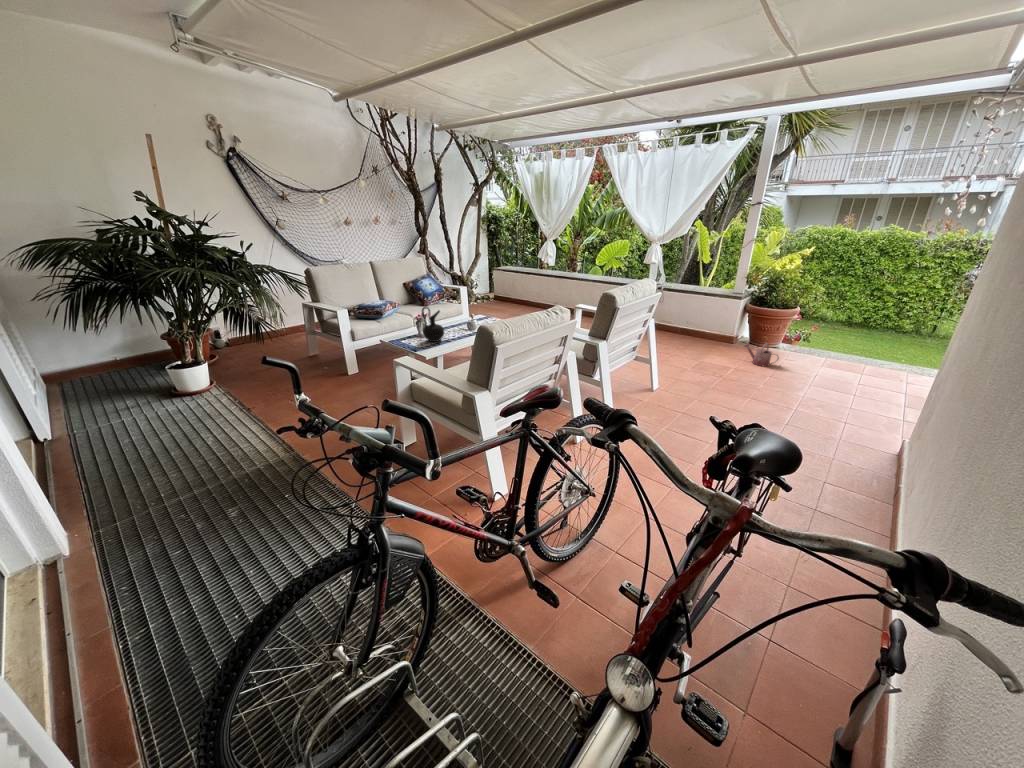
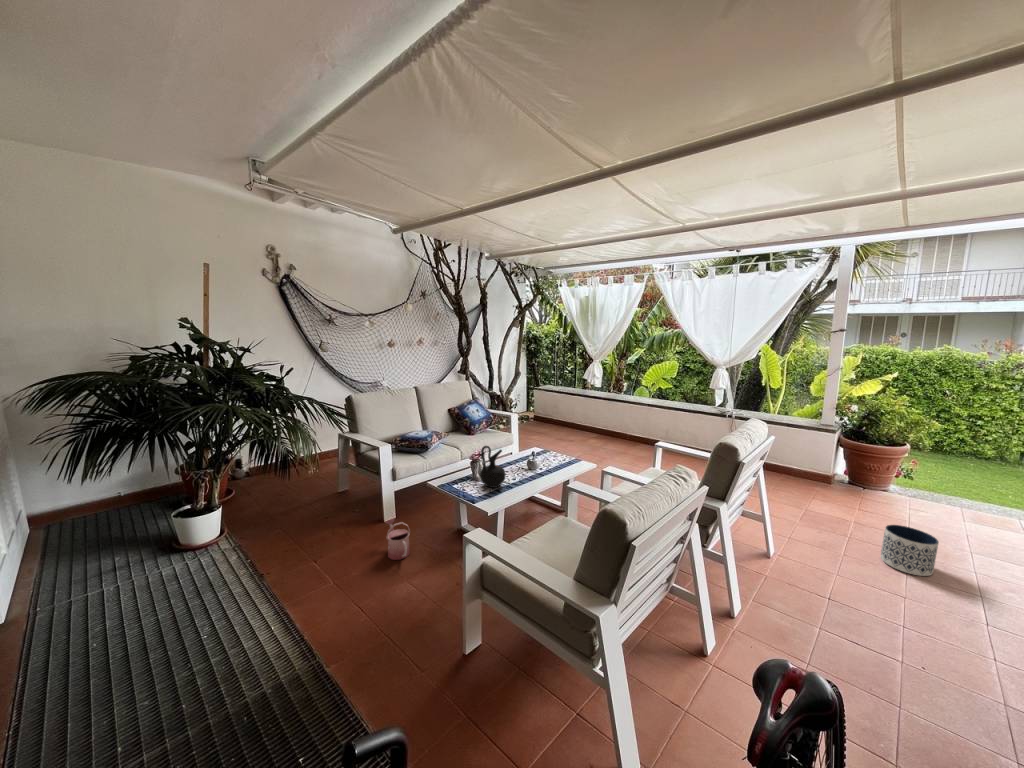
watering can: present [744,343,779,366] -> present [386,519,410,560]
planter: none [734,365,773,399] -> present [880,525,939,576]

